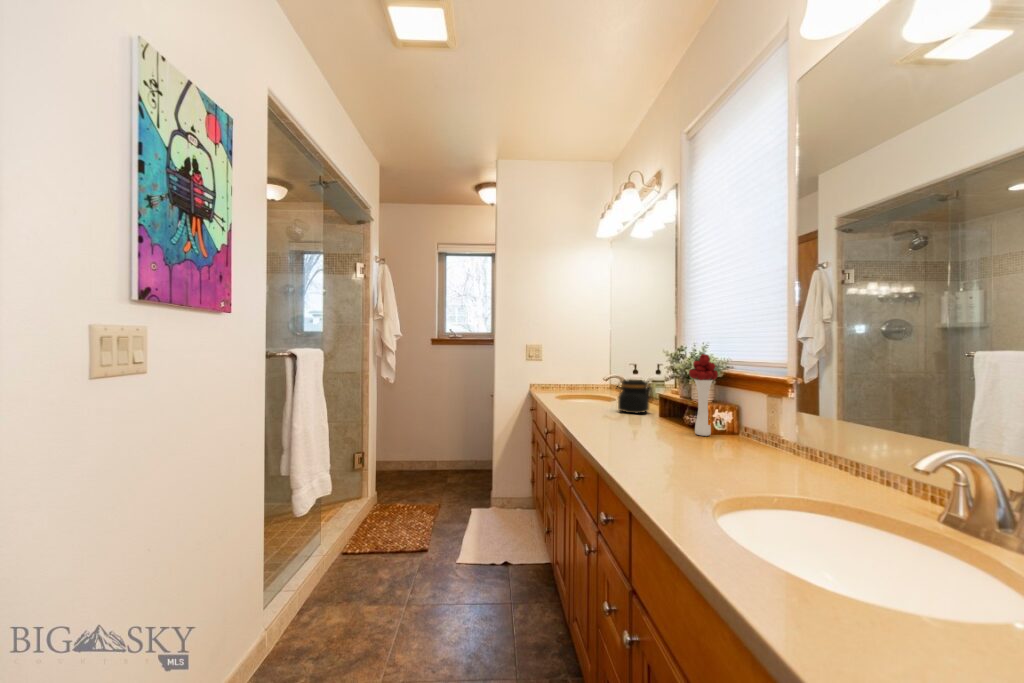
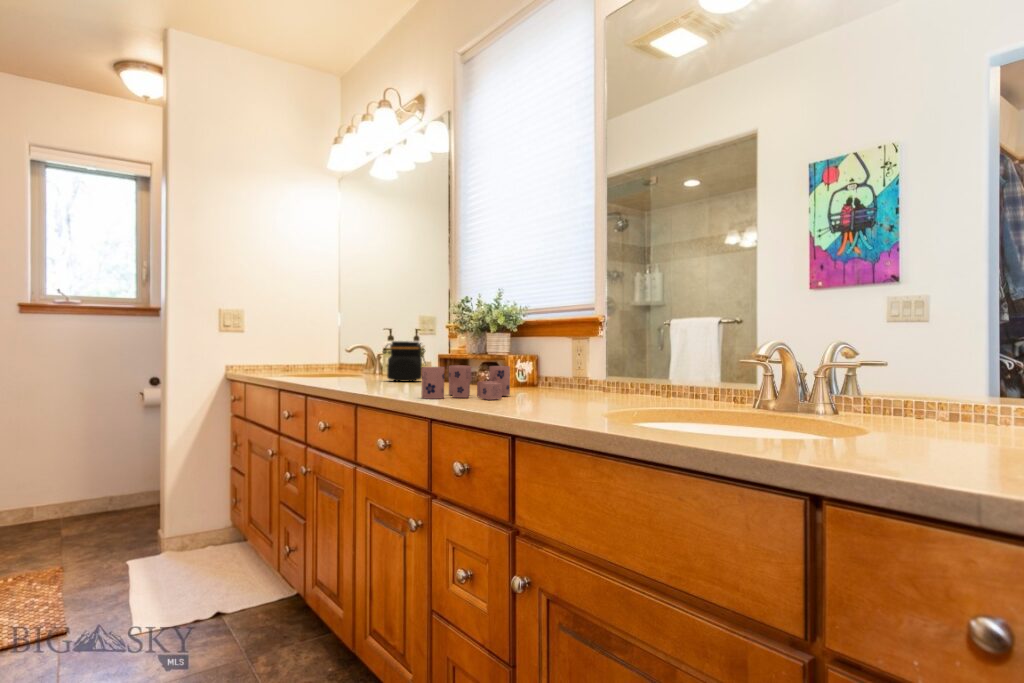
flower bouquet: present [689,354,718,436] -> none [492,300,521,389]
candle: none [600,416,686,455] -> present [422,365,510,400]

